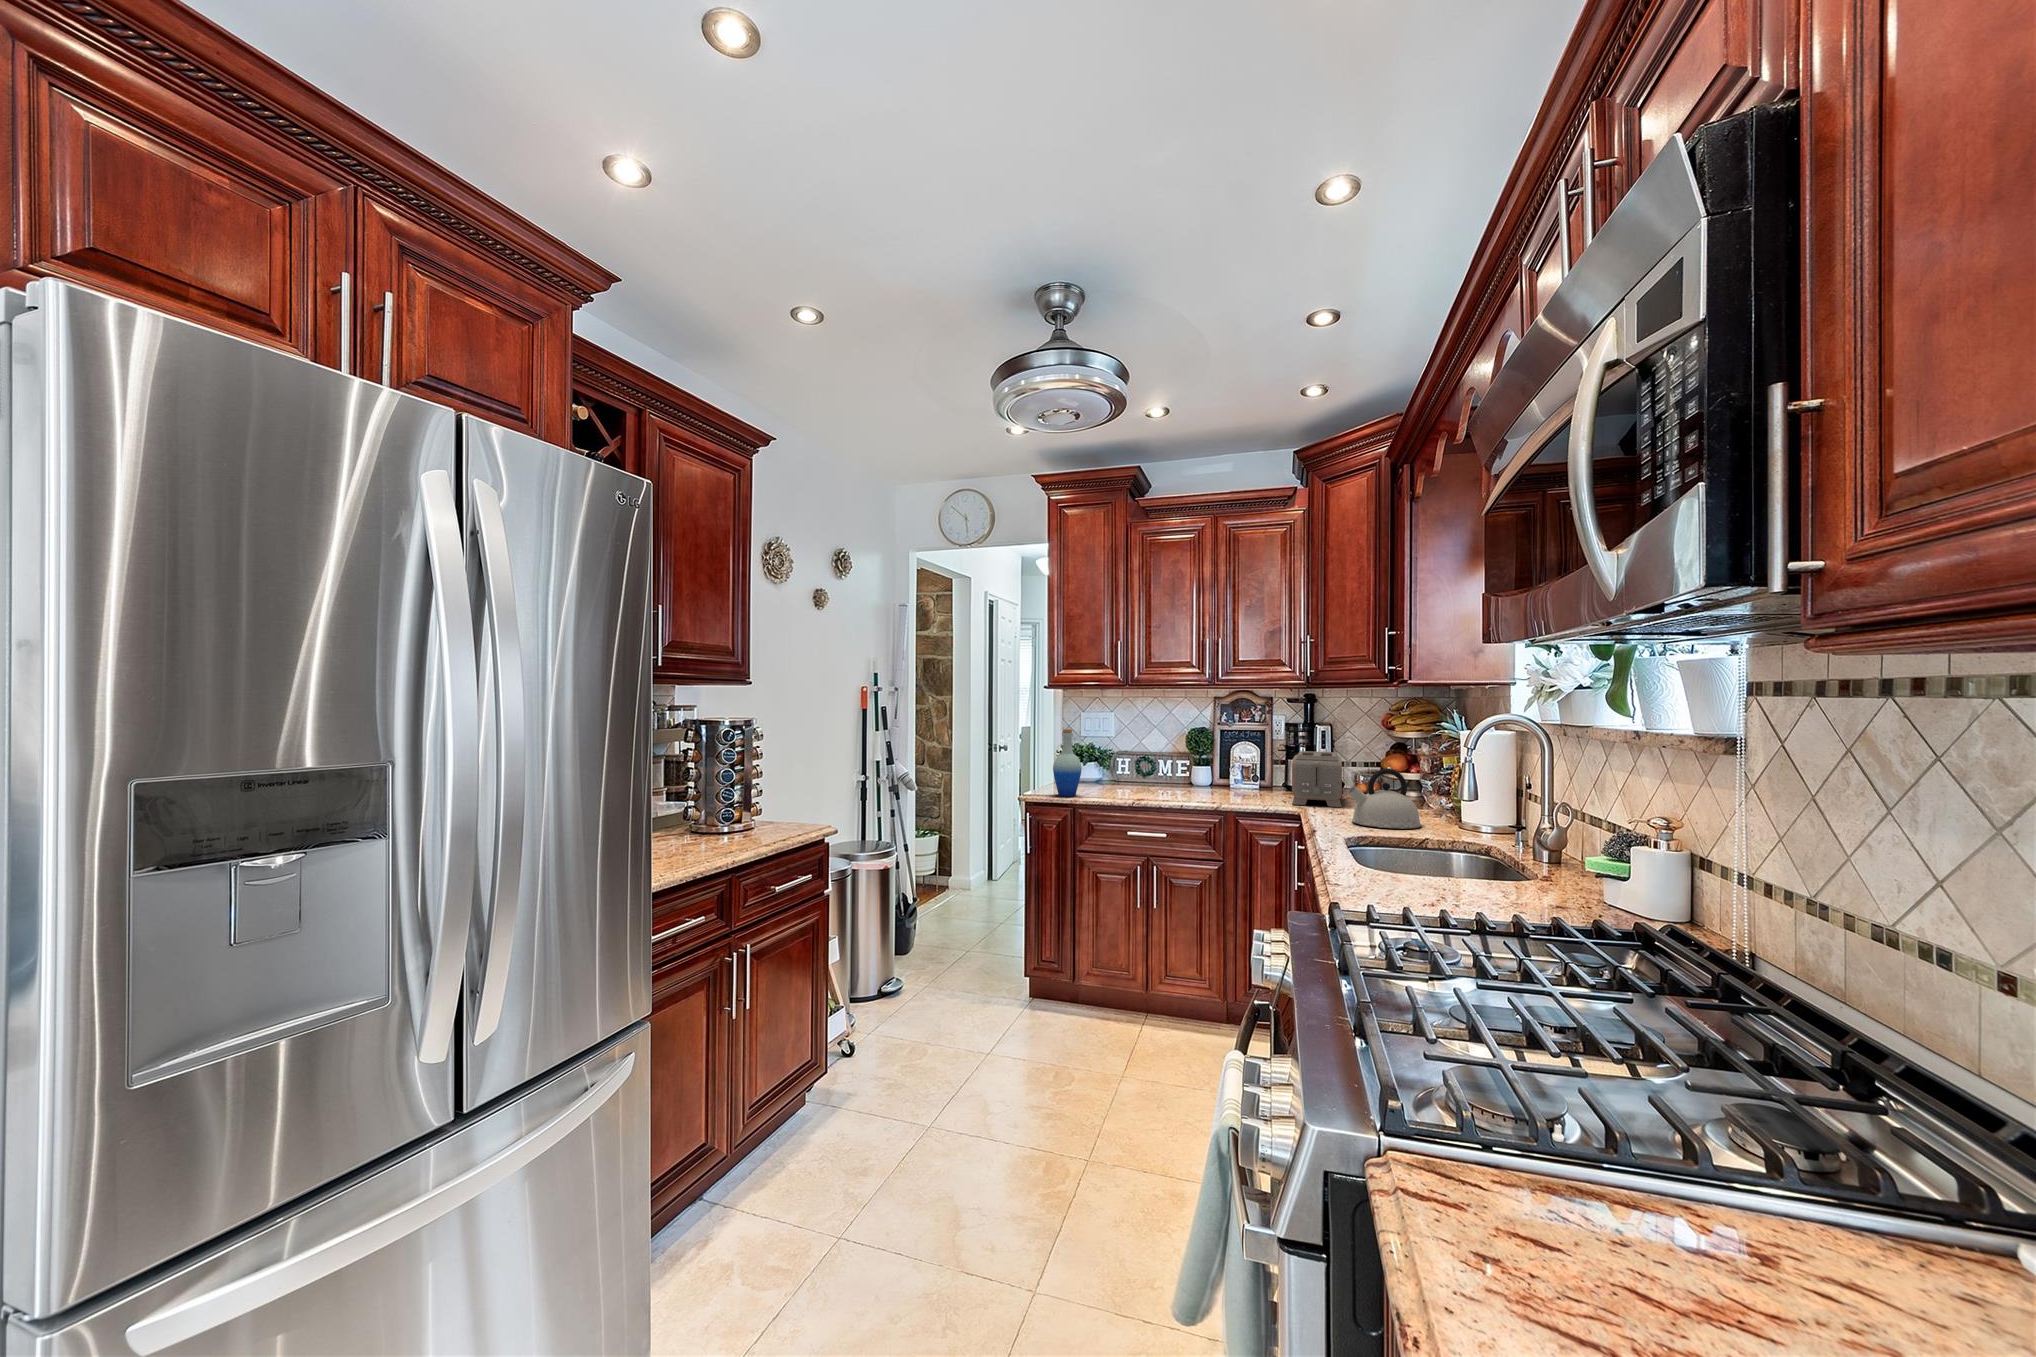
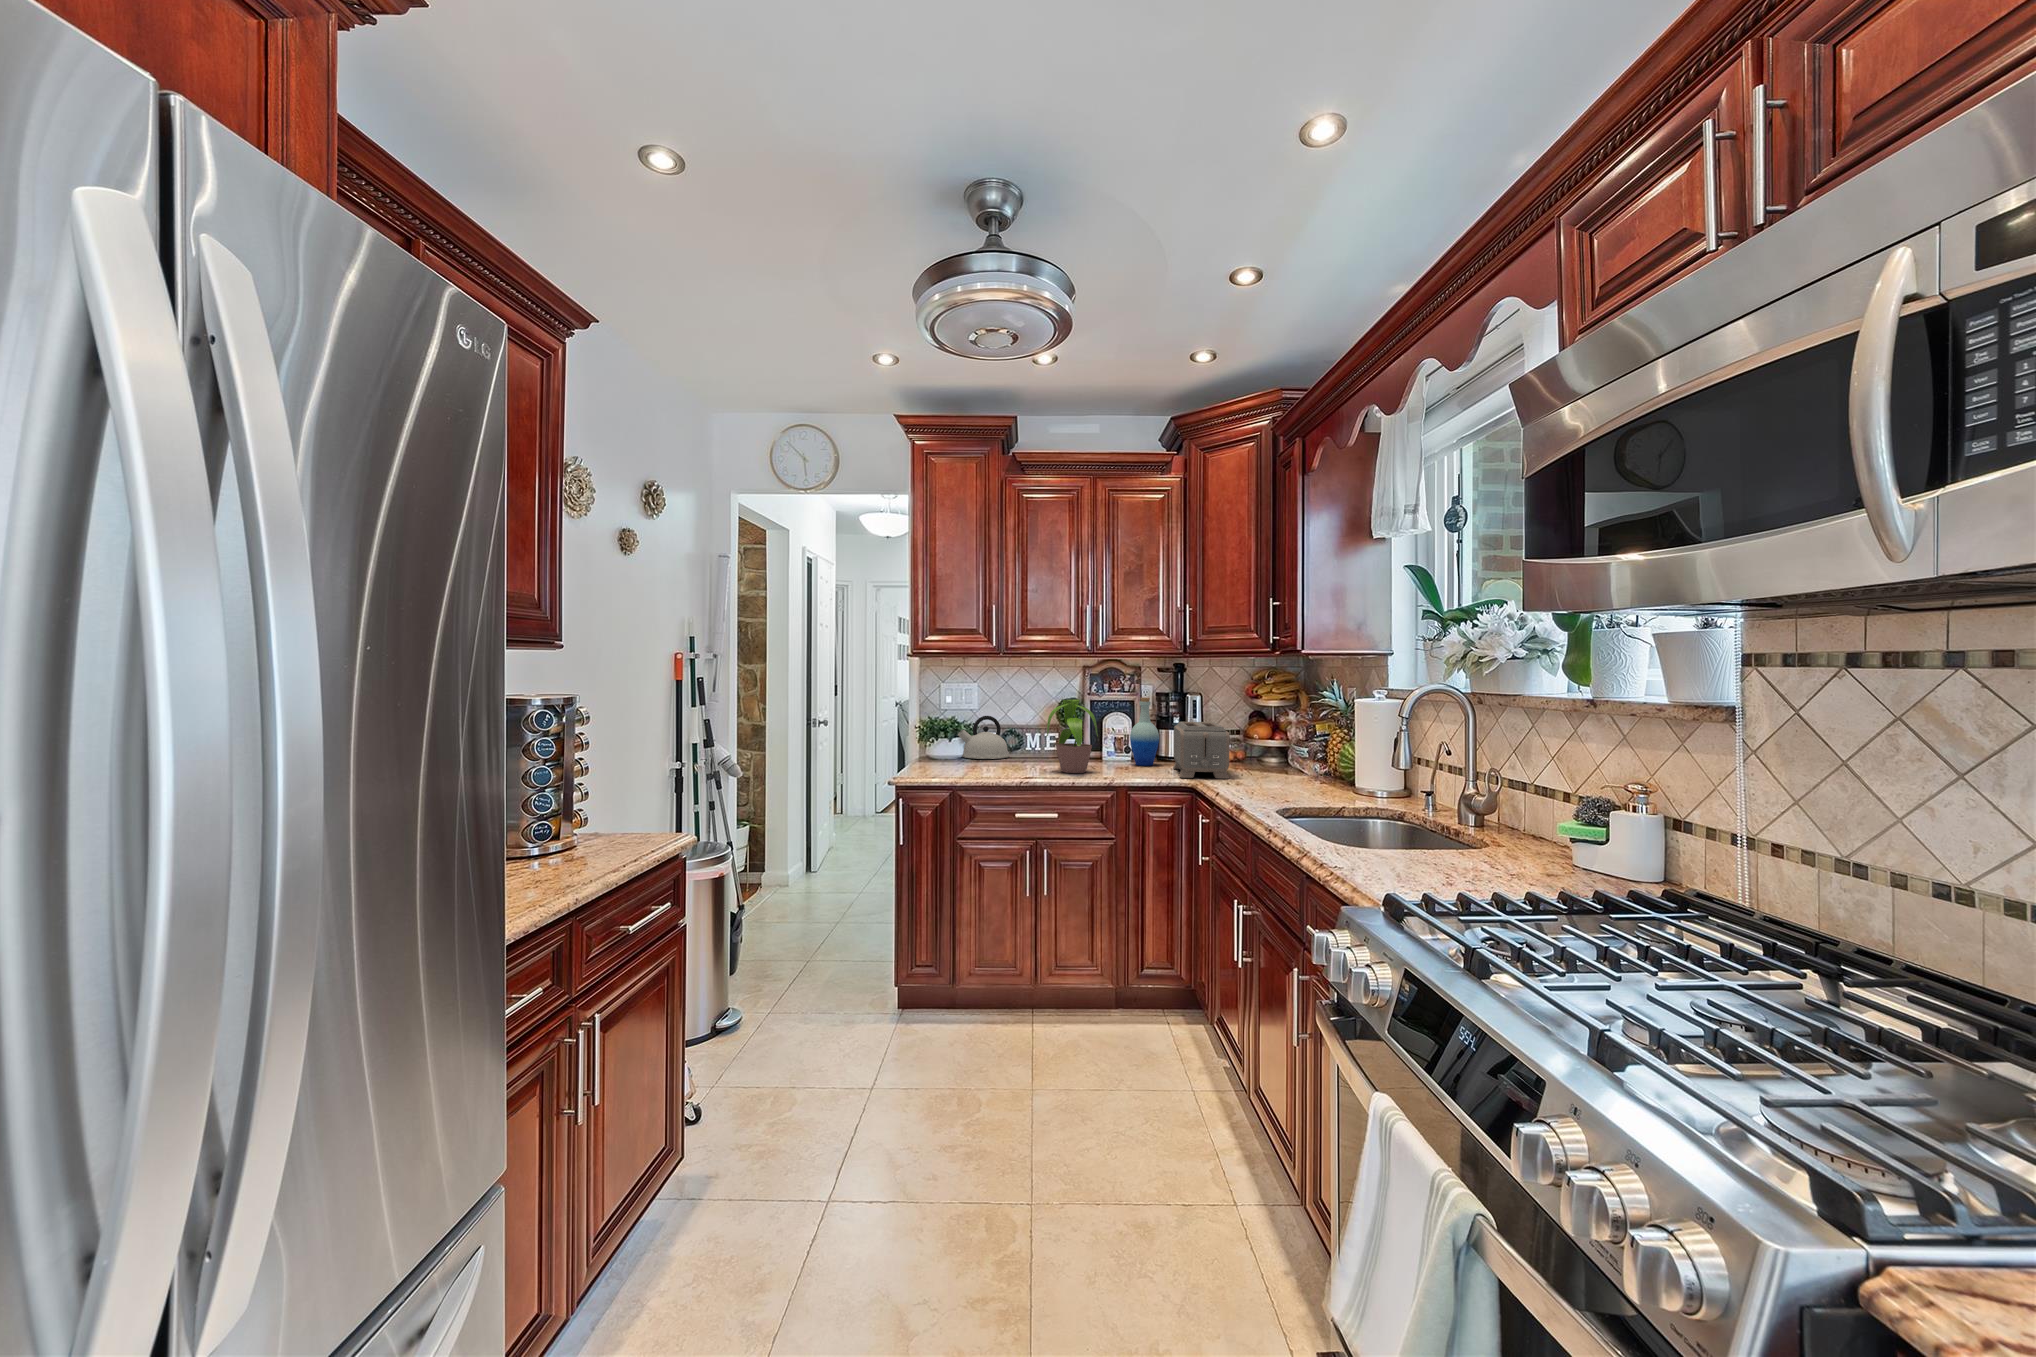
potted plant: none [1163,728,1222,797] -> present [1046,699,1098,773]
bottle: present [1053,729,1082,796] -> present [1130,698,1159,766]
kettle: present [1348,768,1422,829] -> present [958,716,1009,759]

